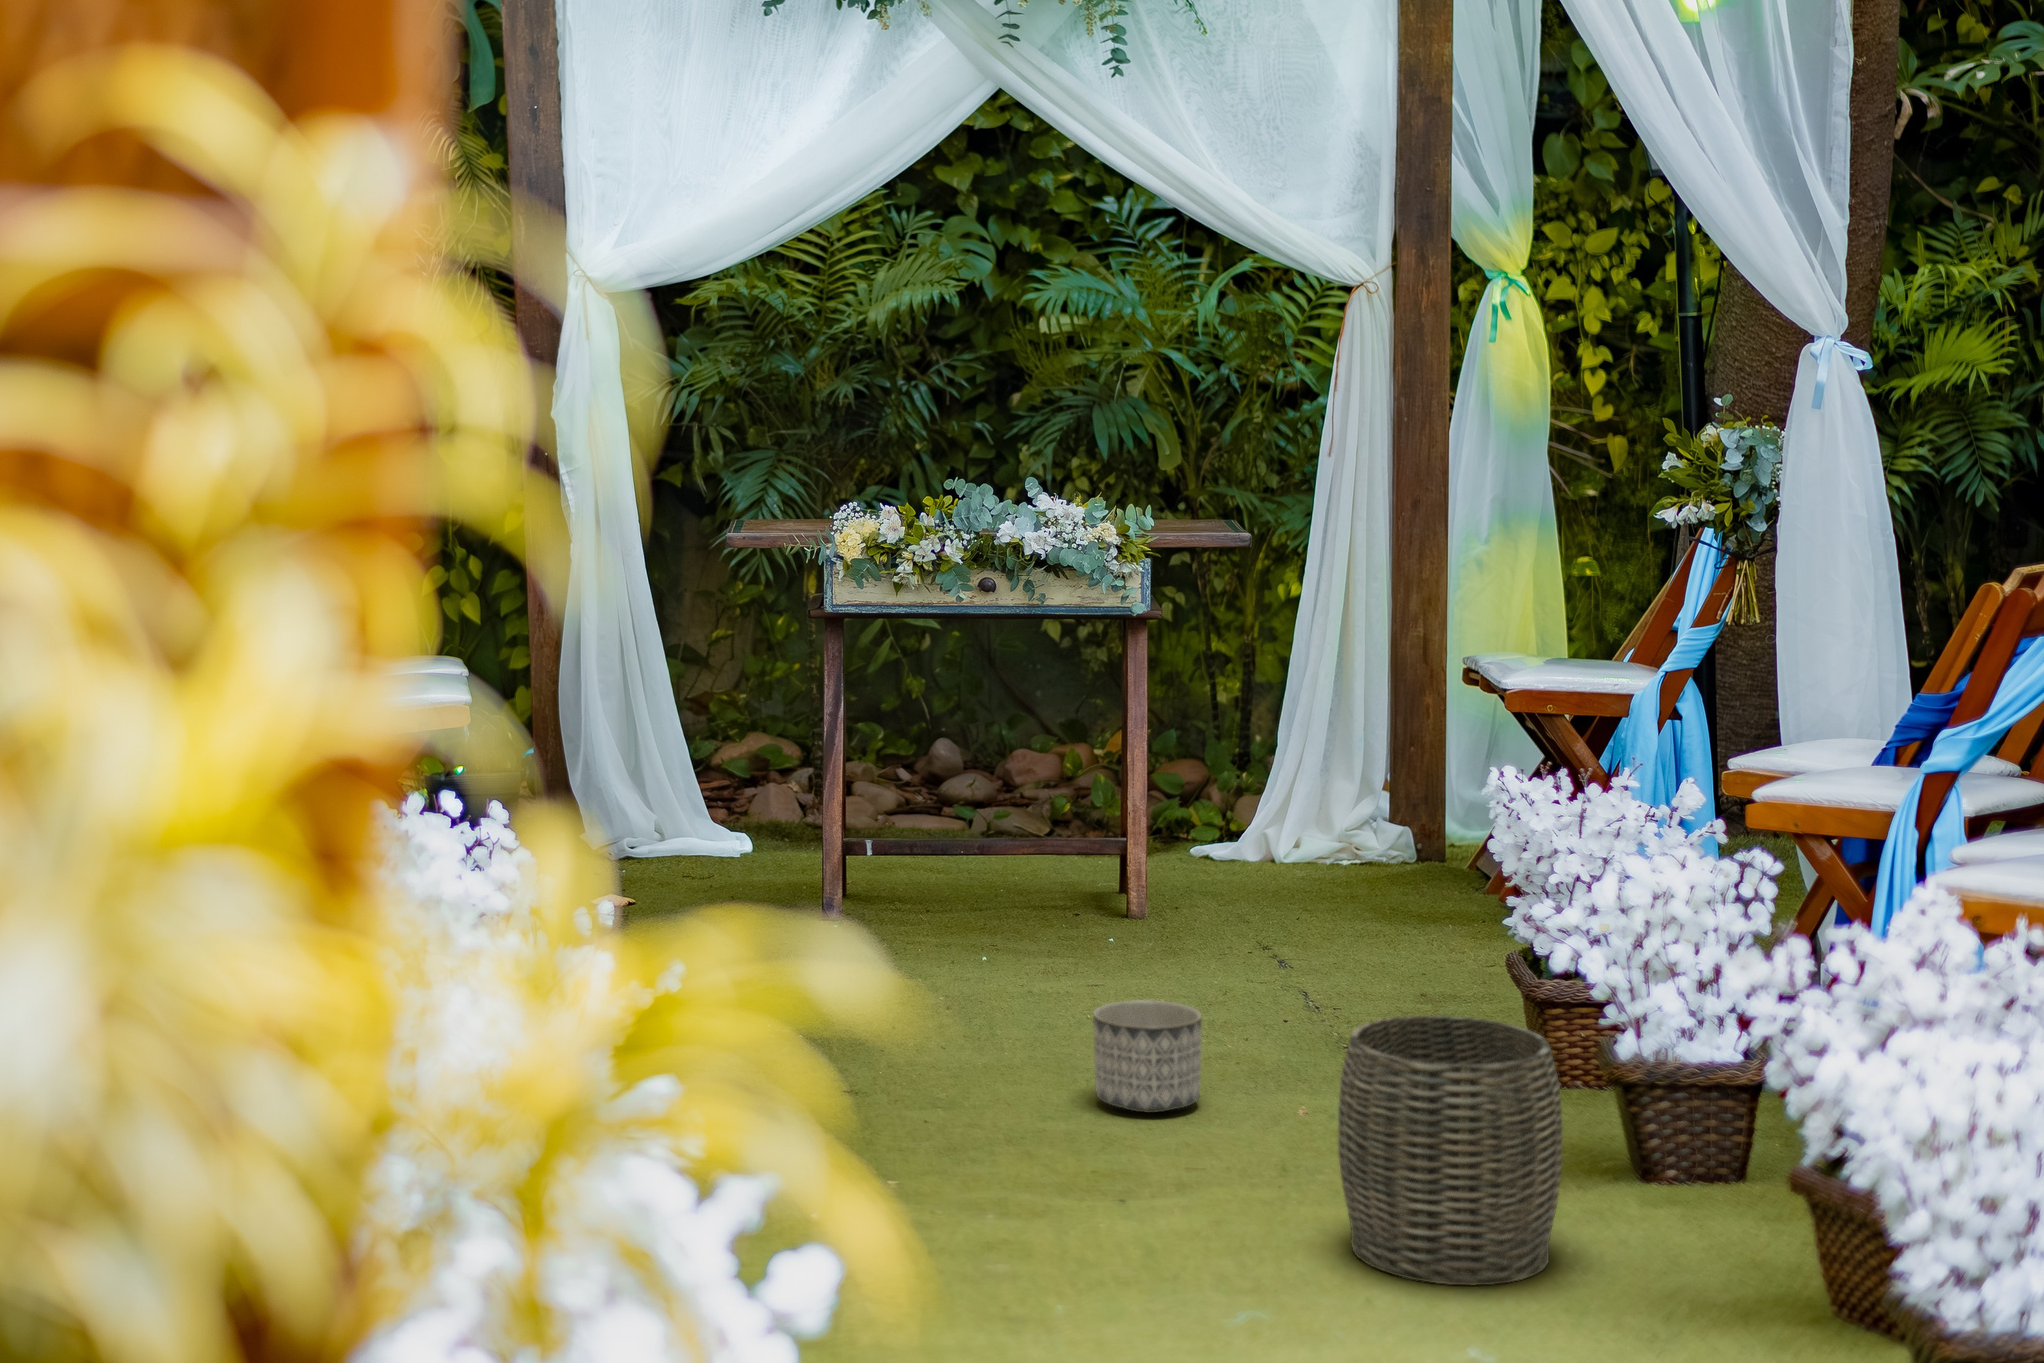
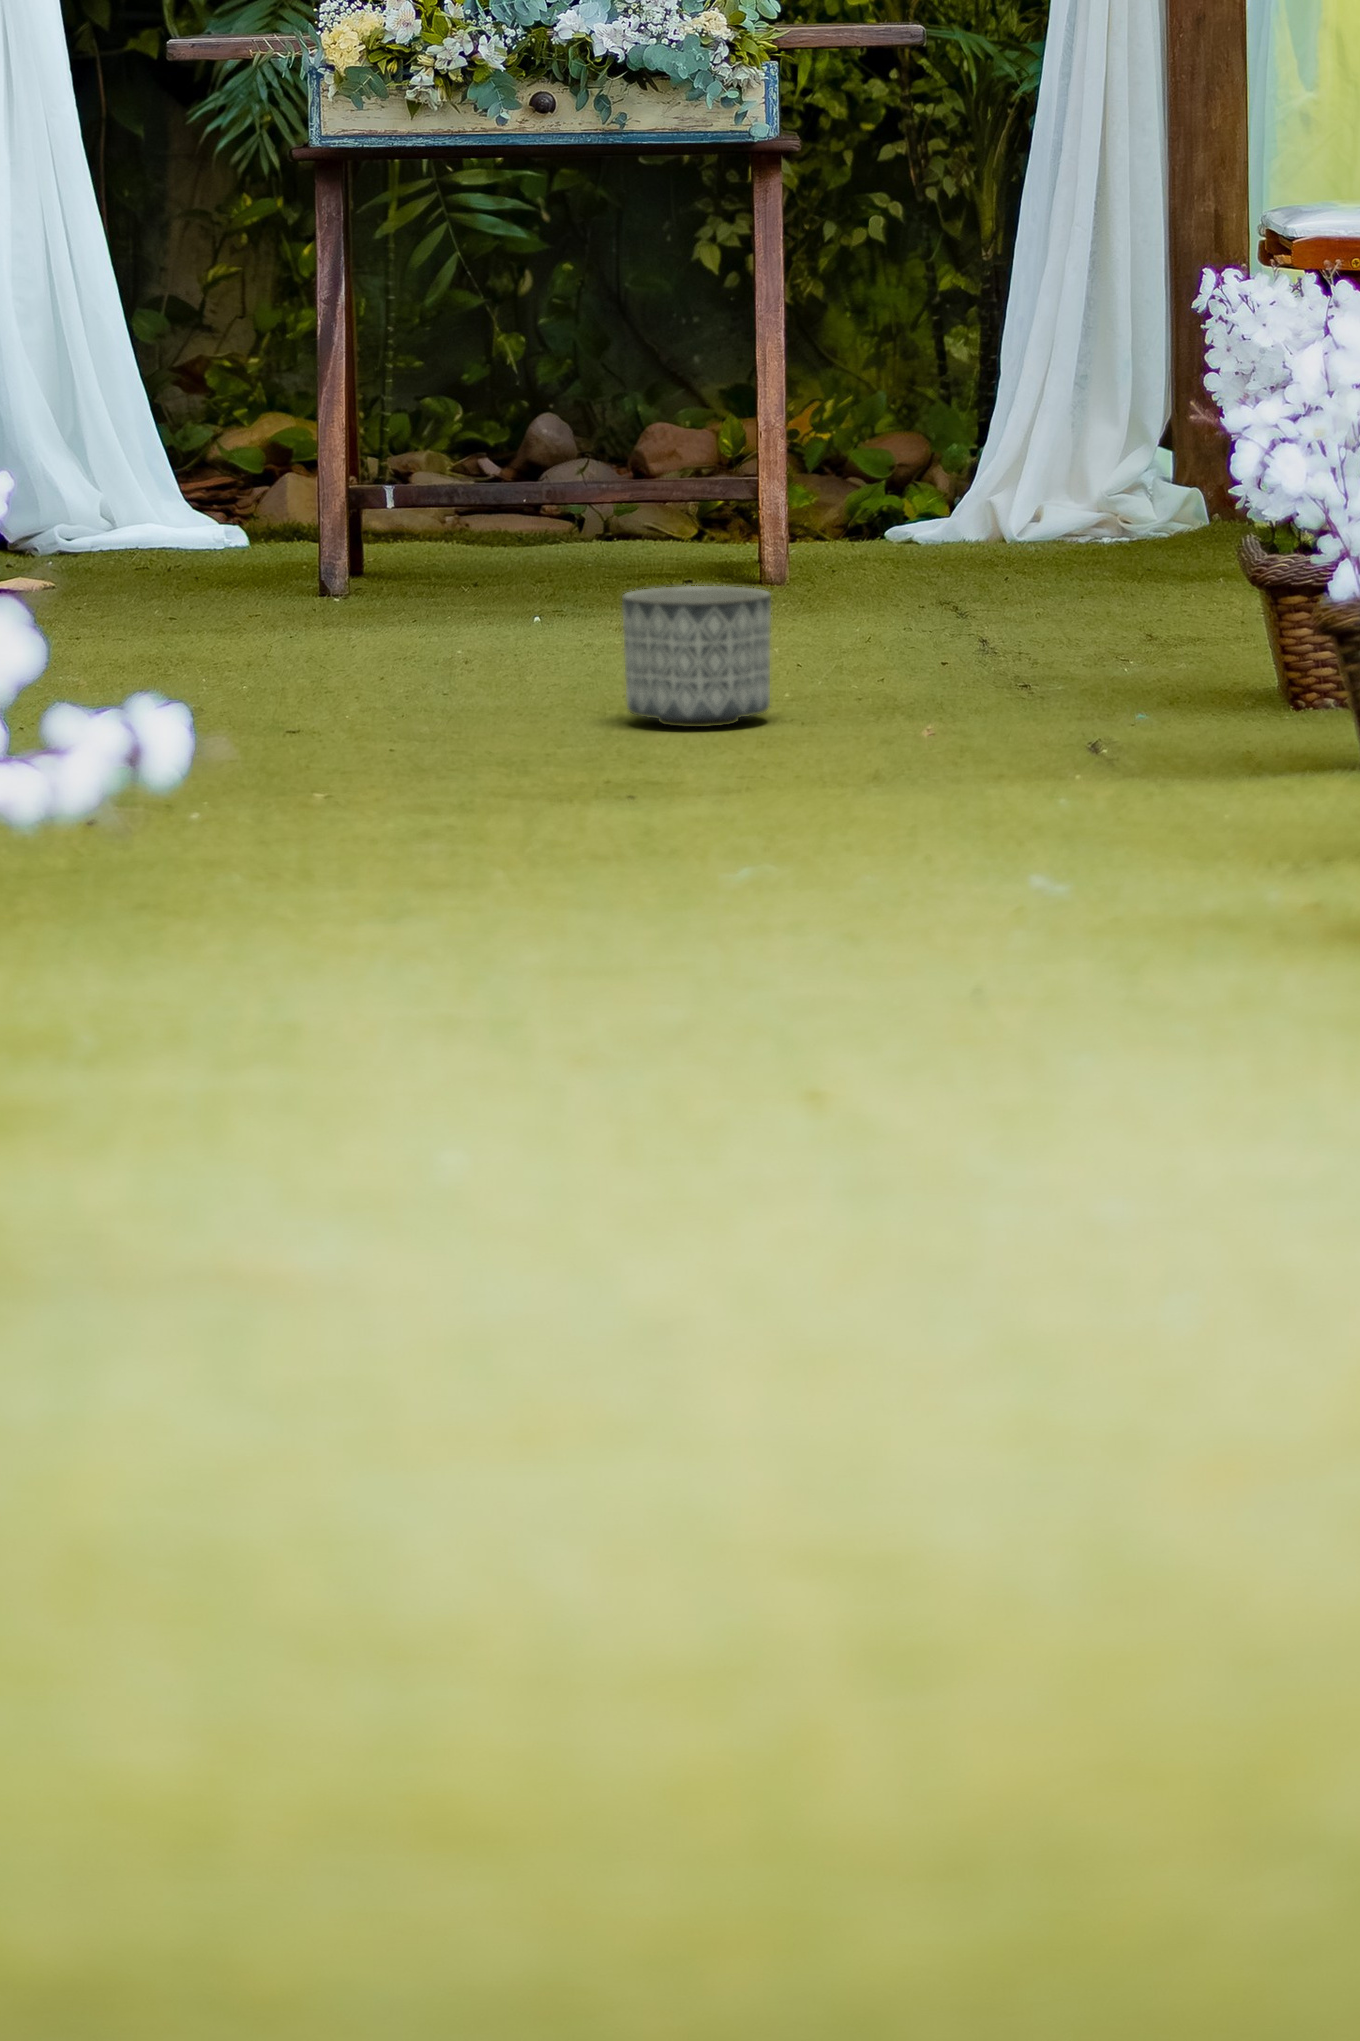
woven basket: present [1338,1016,1562,1286] -> none [886,510,1176,828]

